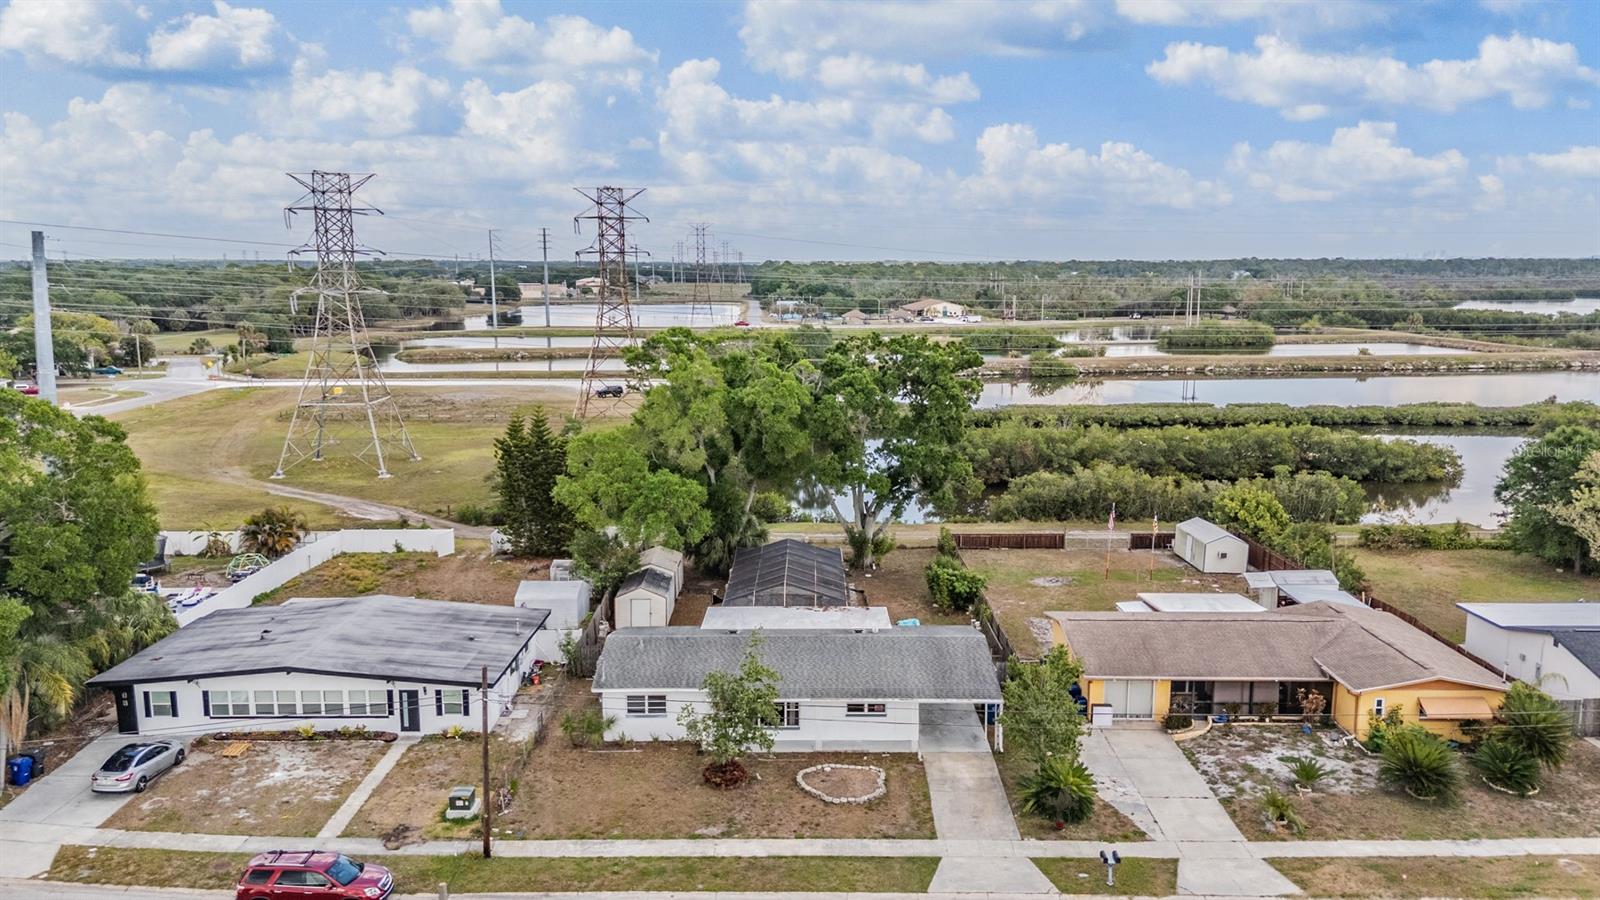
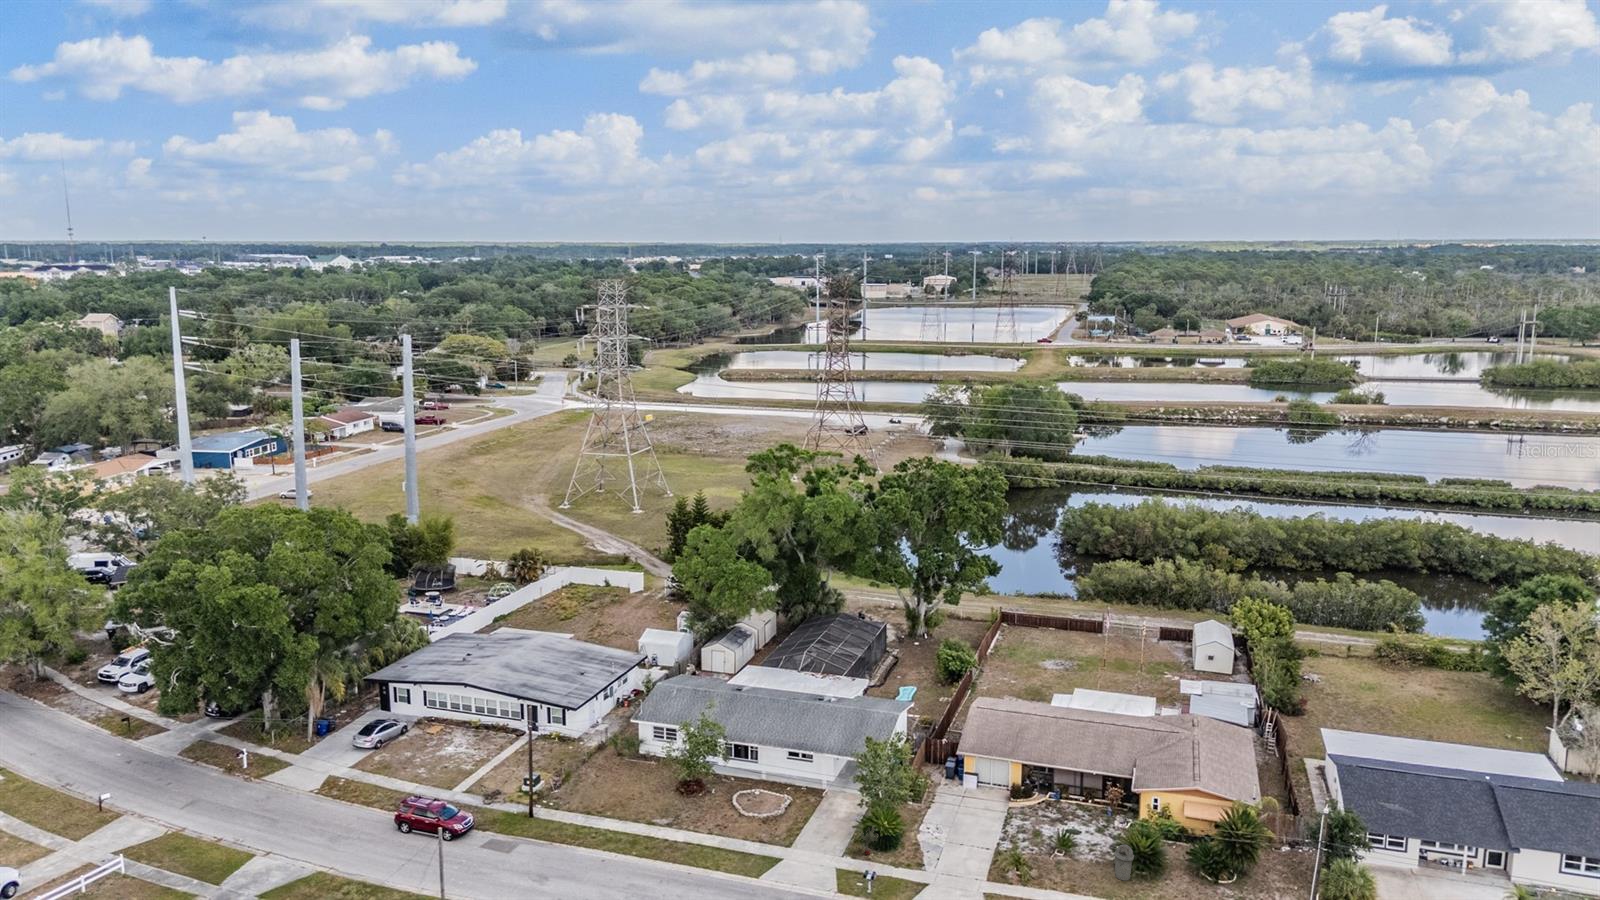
trash can: none [1389,757,1420,807] -> present [1114,844,1134,881]

